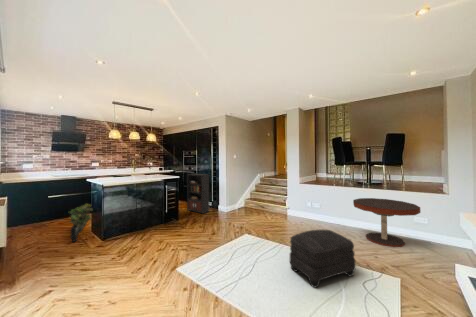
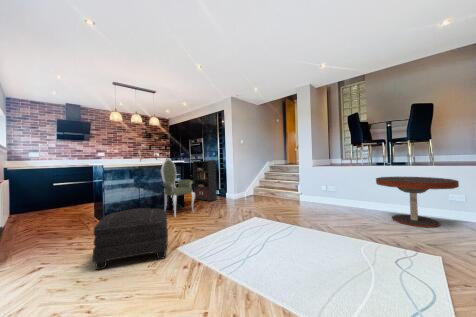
armchair: none [158,176,190,233] -> present [161,159,195,217]
potted plant: present [69,204,92,242] -> none [68,187,94,226]
ottoman: present [290,229,356,288] -> present [93,208,168,270]

